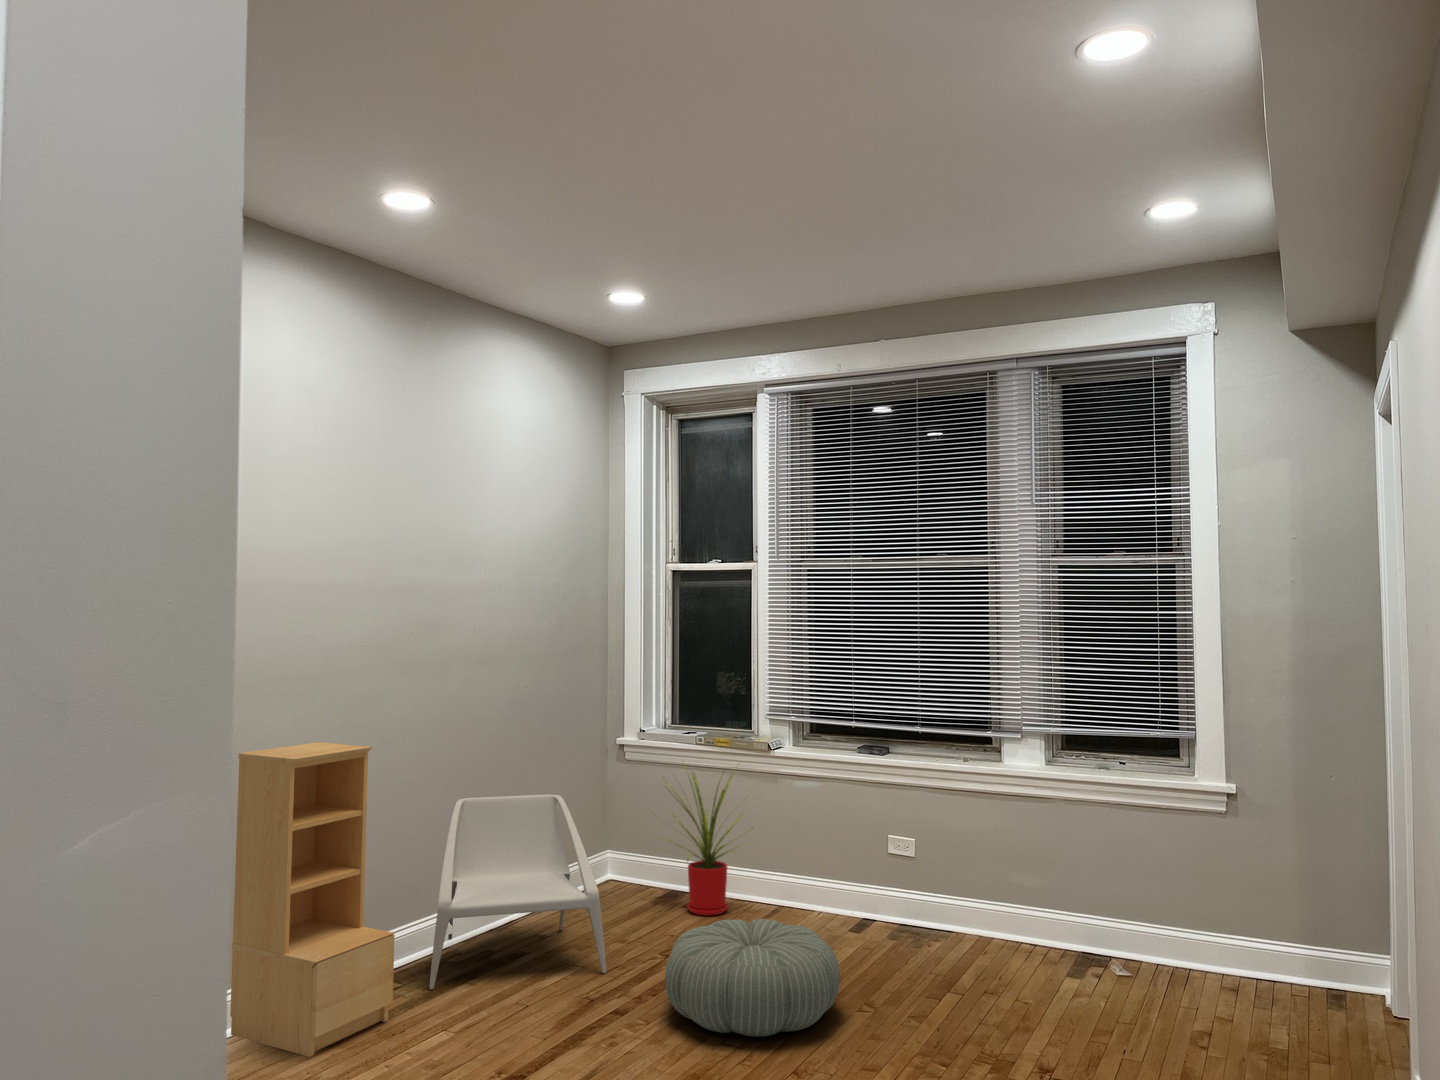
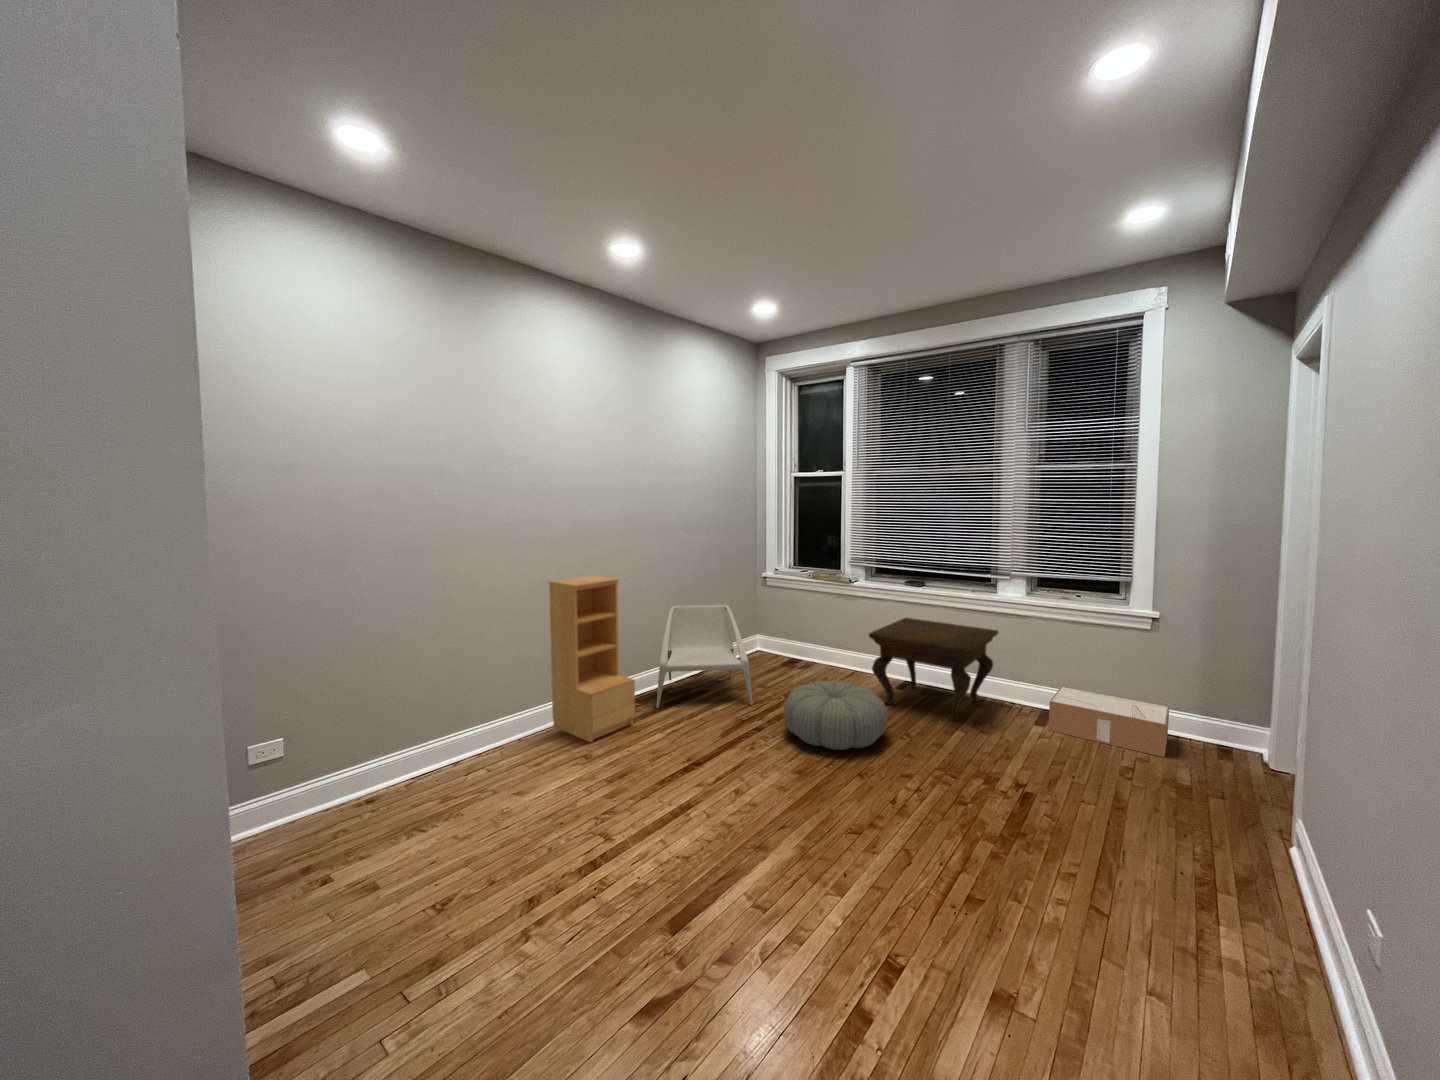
house plant: present [667,773,742,916] -> none [779,587,846,674]
side table: none [804,808,1007,978] -> present [869,618,998,721]
cardboard box: none [1088,911,1258,1011] -> present [1048,686,1169,757]

